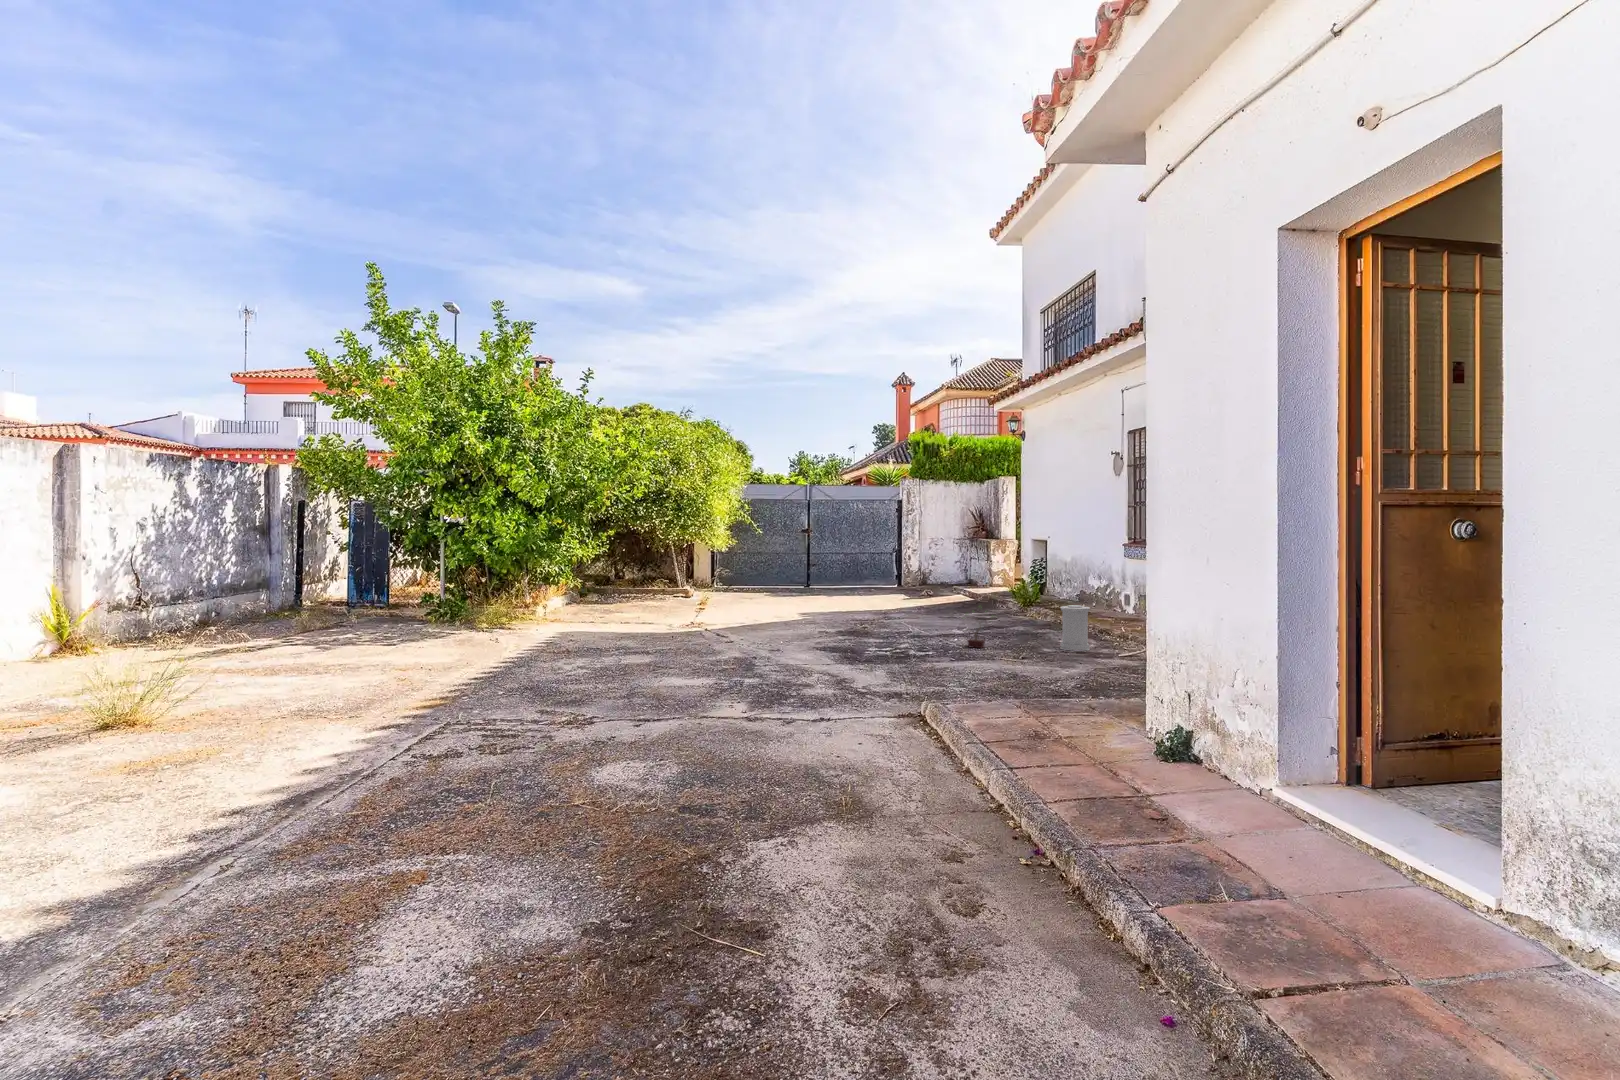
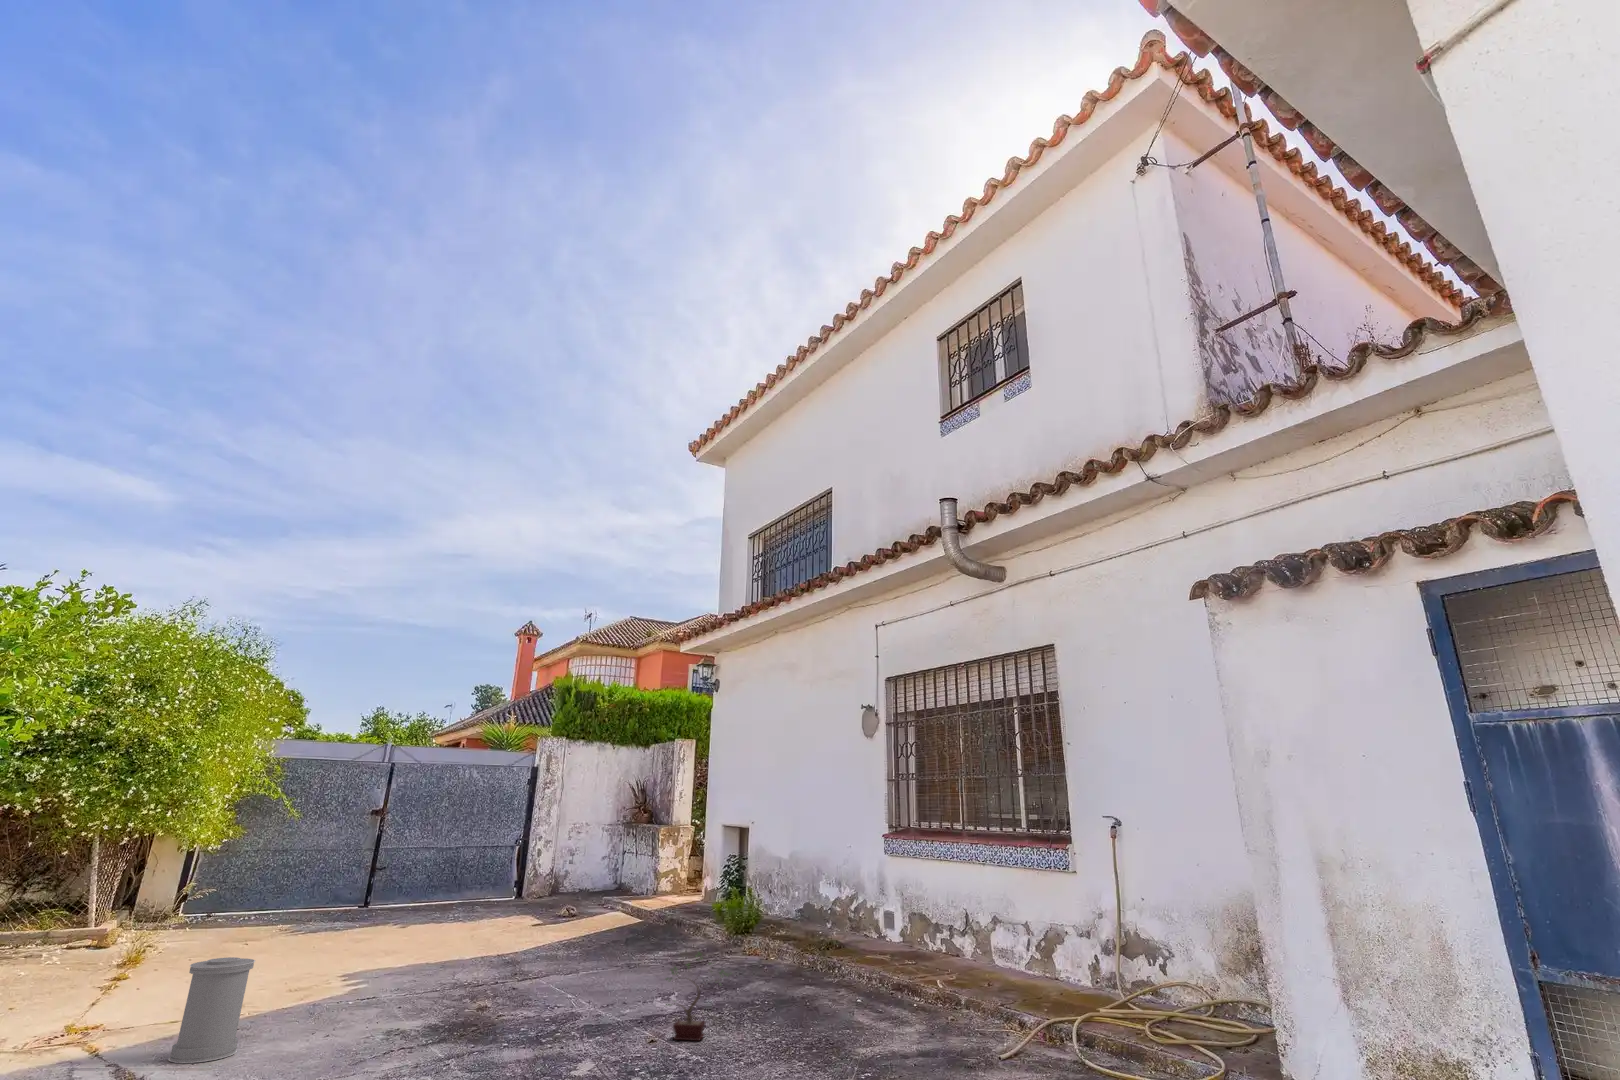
trash can: present [1061,605,1089,651] -> present [168,957,255,1063]

